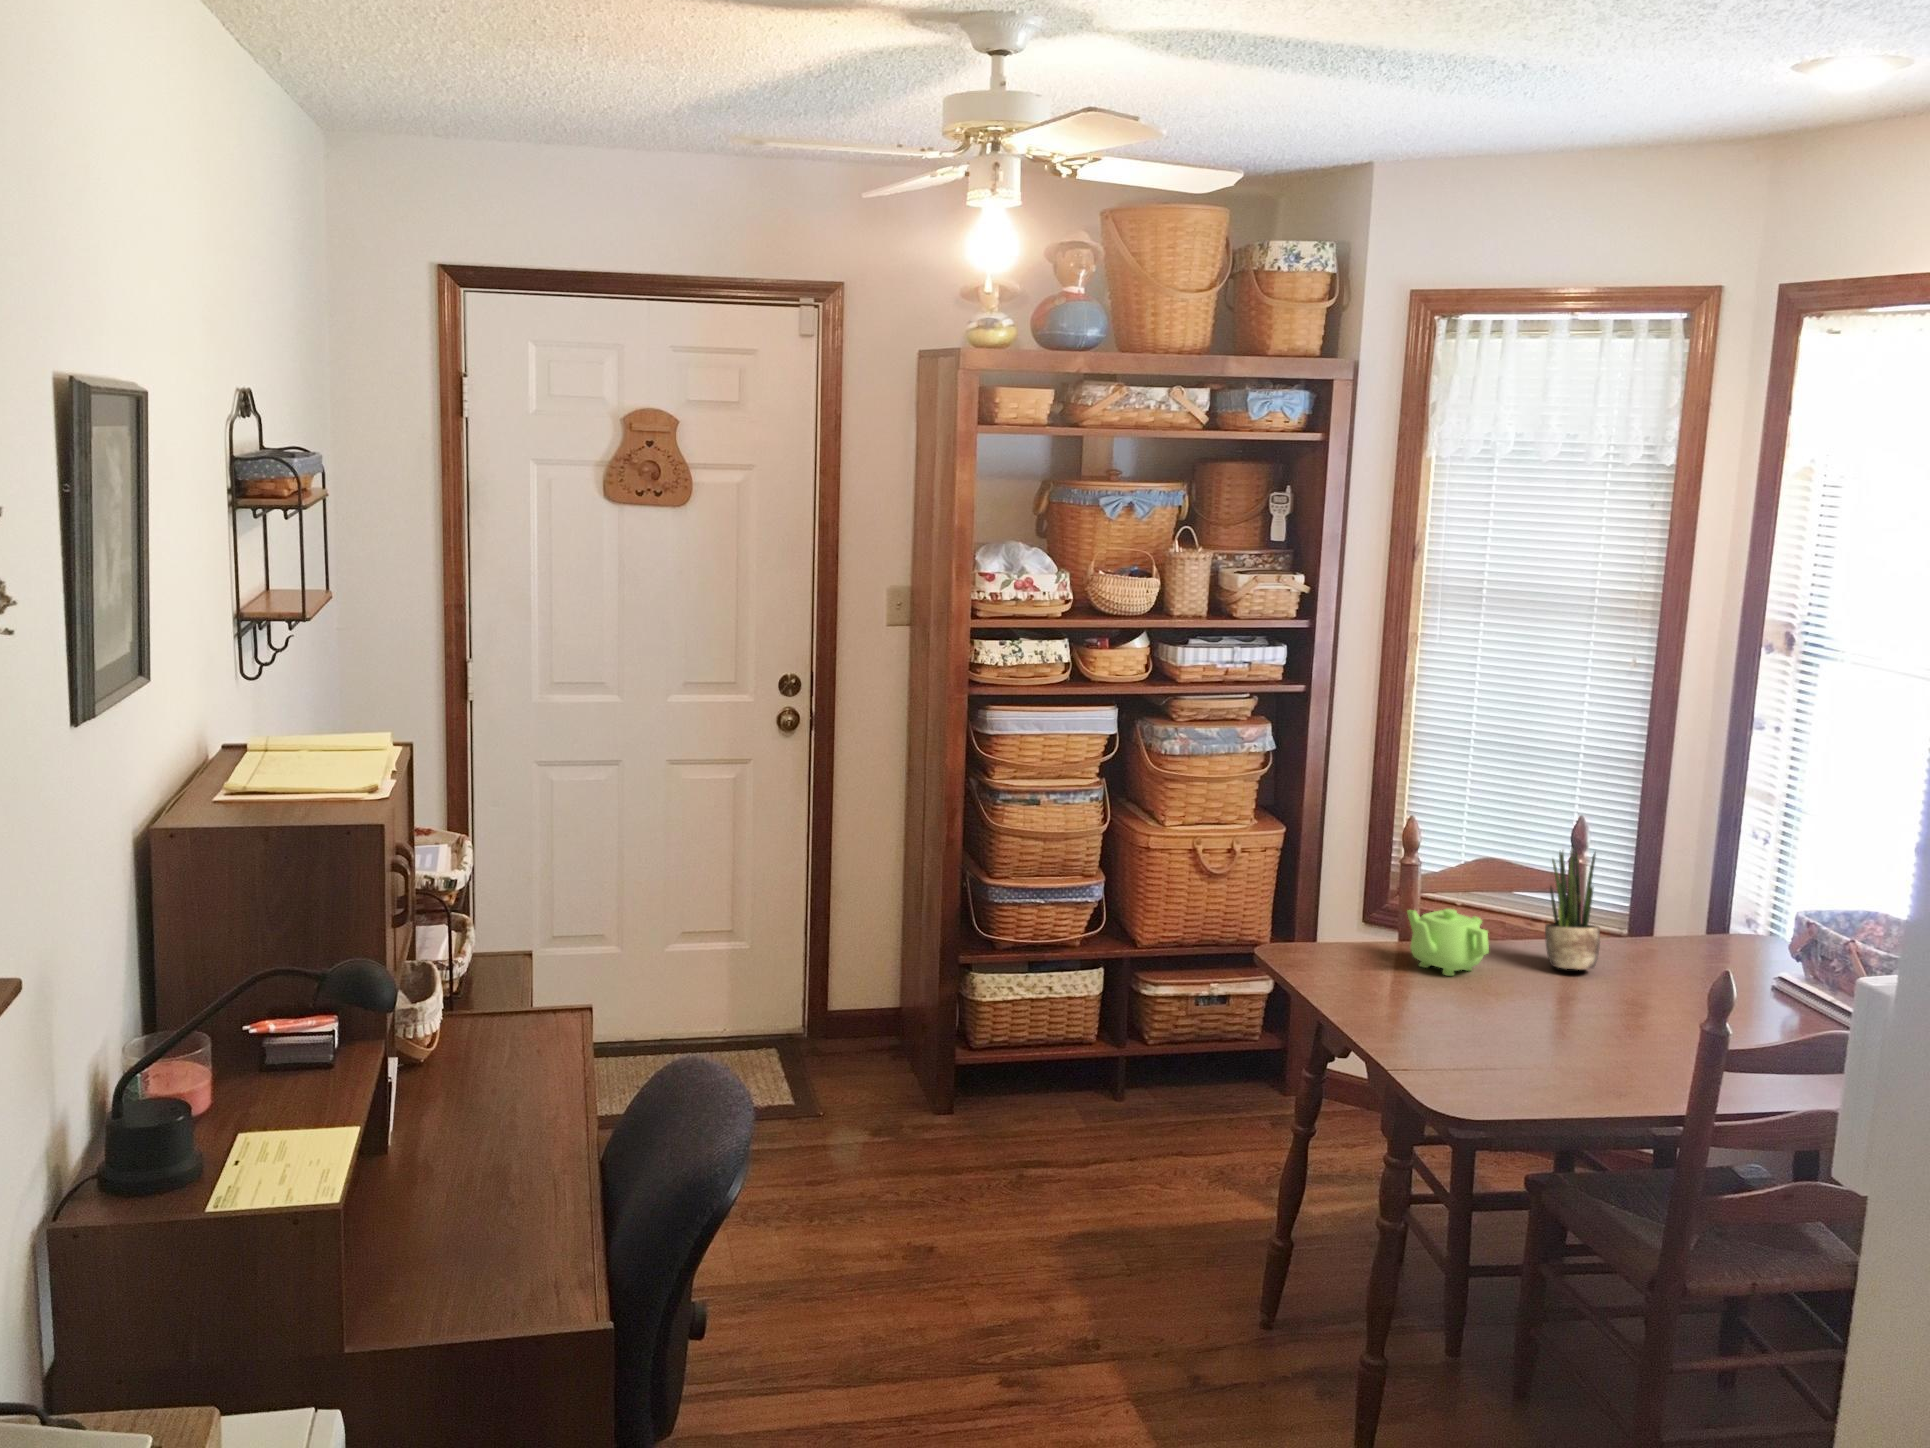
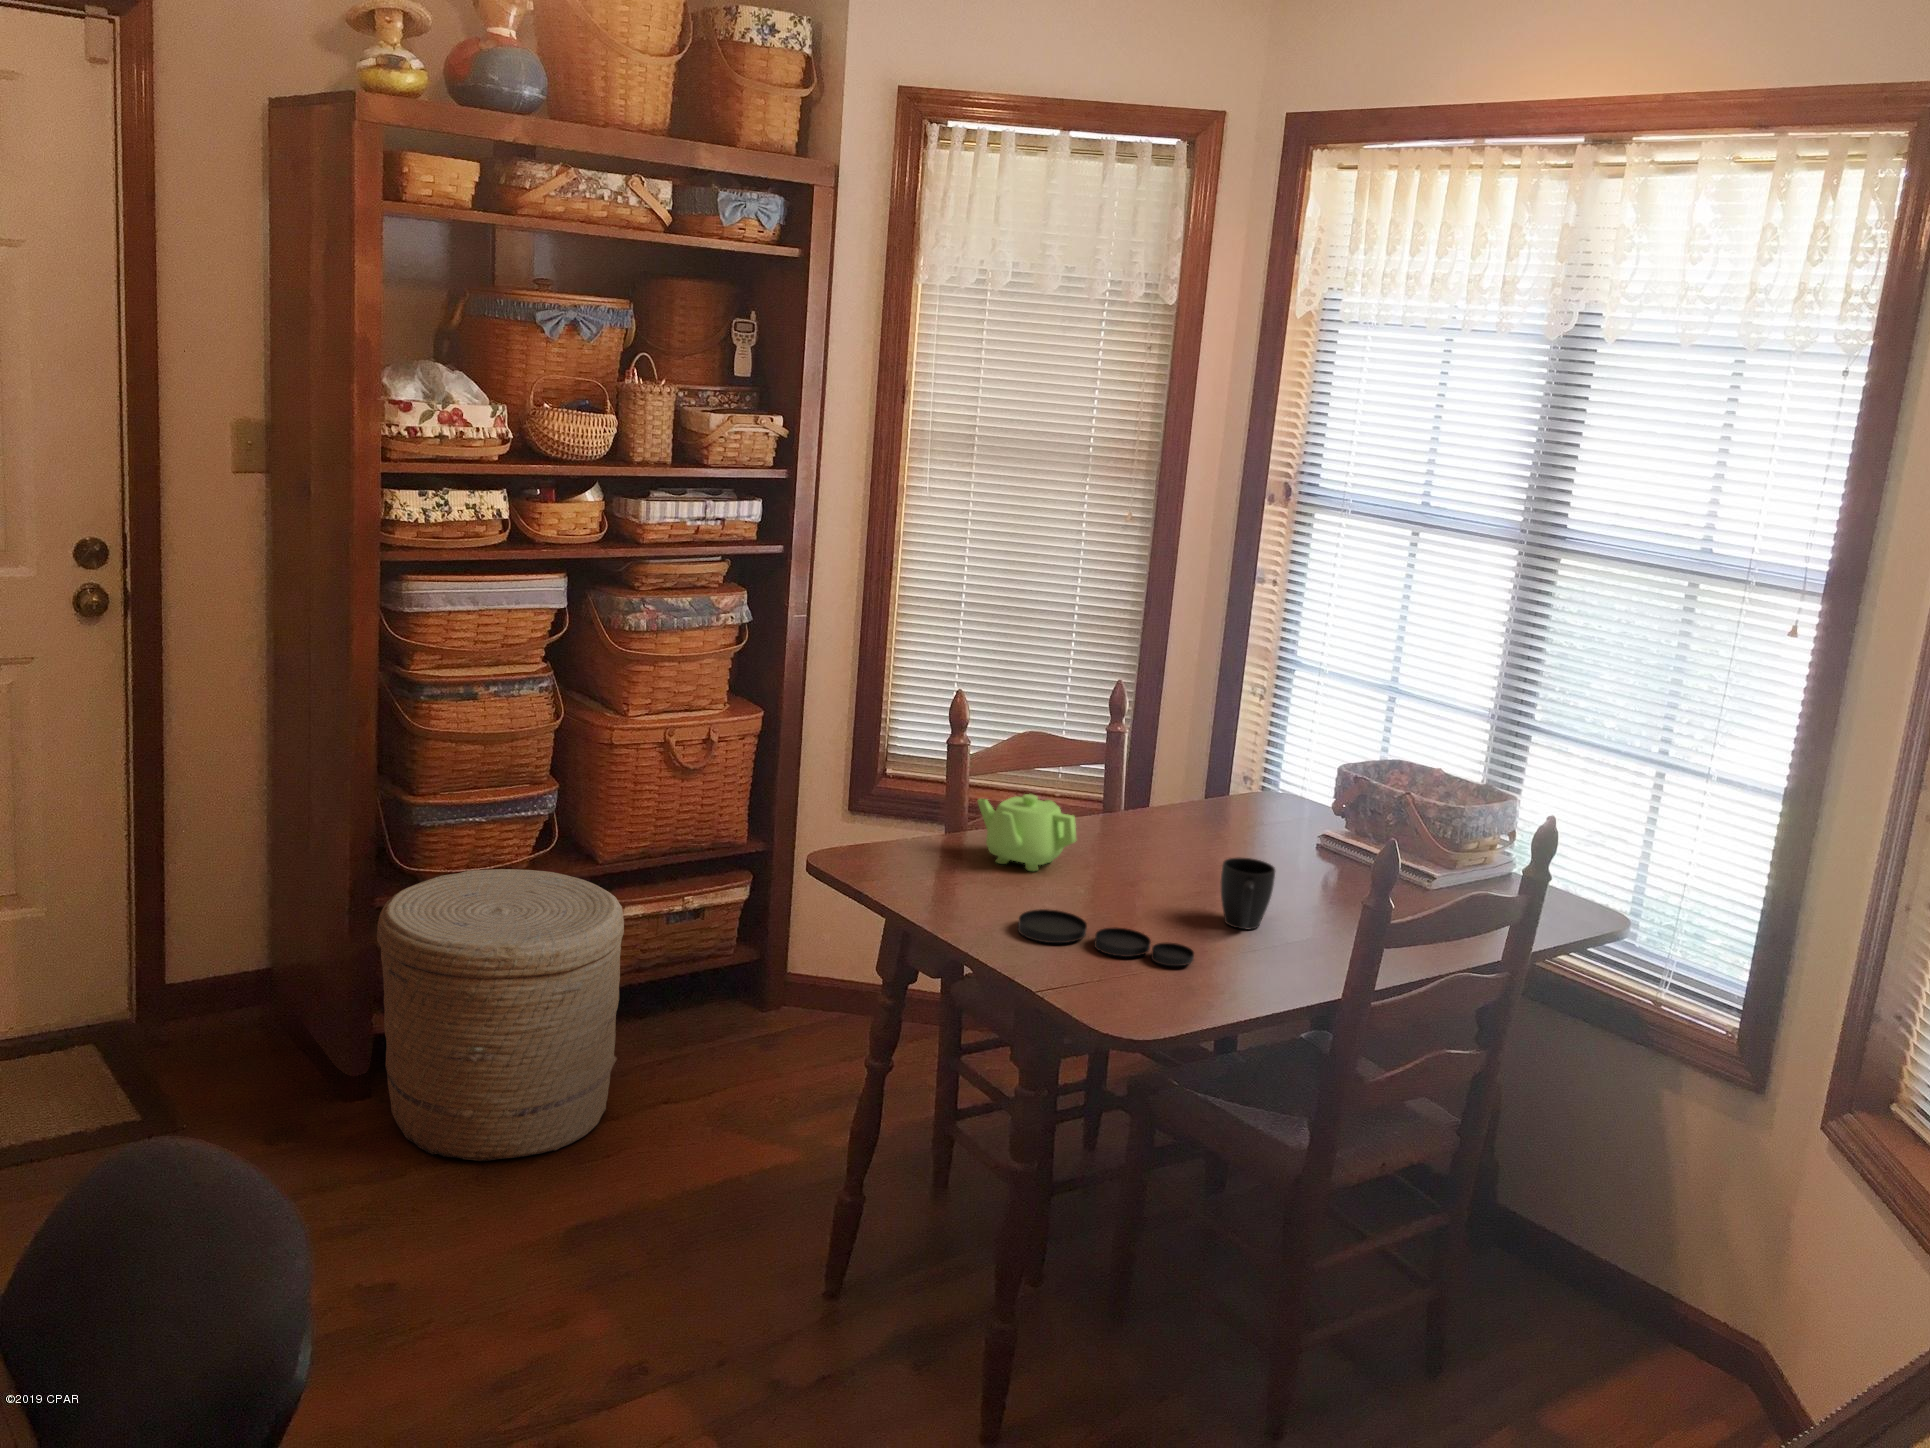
potted plant: present [1545,845,1600,969] -> none [1116,711,1173,849]
woven basket: none [952,941,1141,1172] -> present [377,869,624,1161]
mug: none [1601,978,1654,1043] -> present [1221,857,1275,929]
plate: none [1401,1003,1549,1061] -> present [1018,909,1194,966]

